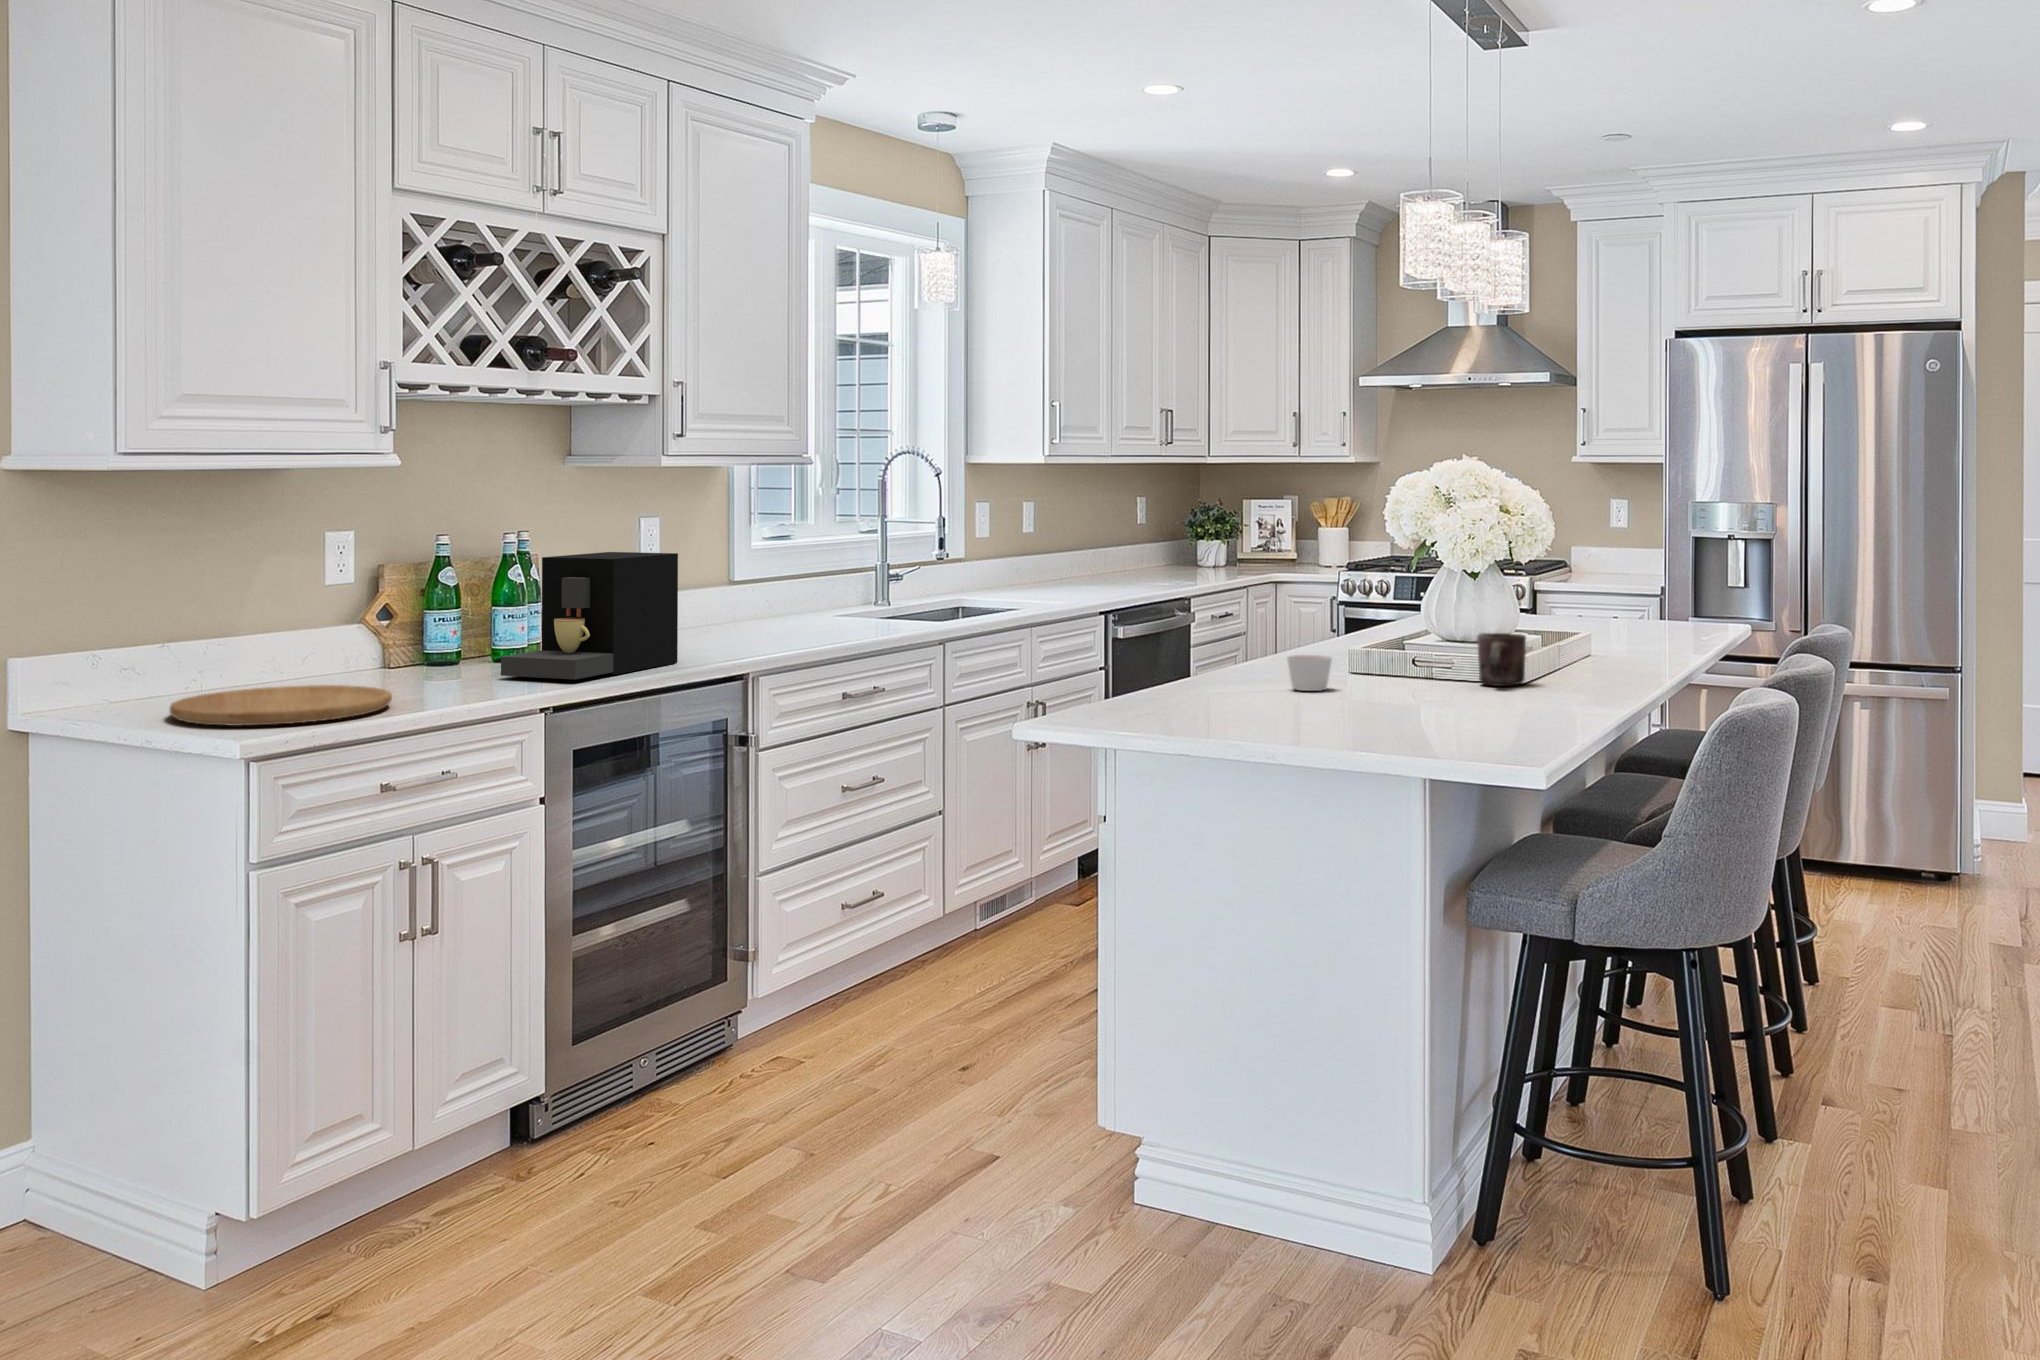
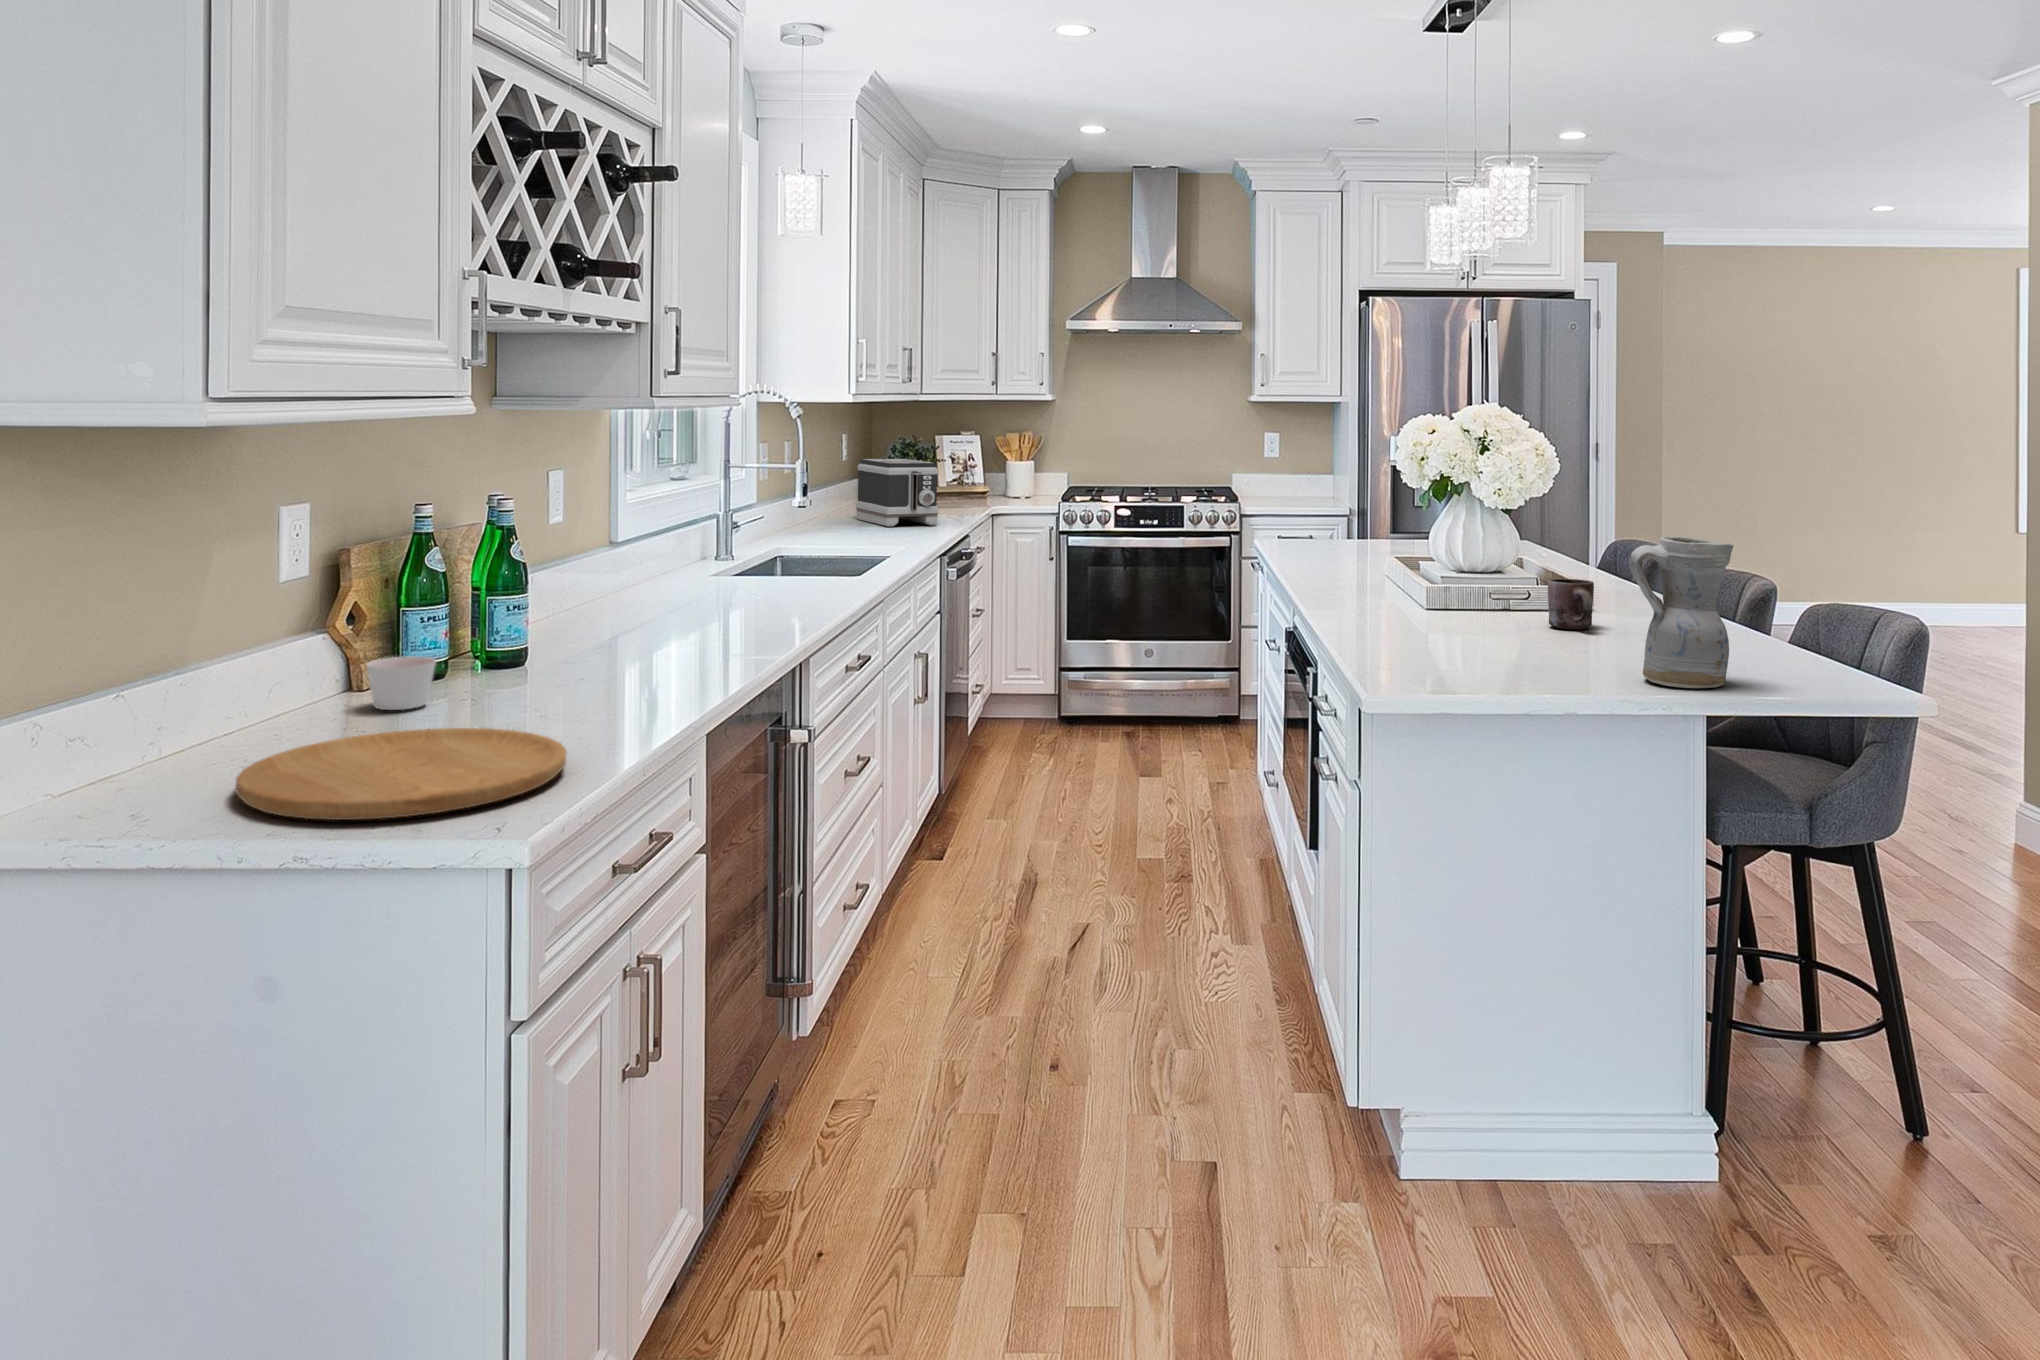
toaster: none [1103,522,1162,587] -> present [856,459,938,527]
coffee maker: present [501,552,678,679] -> none [571,518,729,690]
ceramic pitcher: none [1360,575,1461,729] -> present [1629,536,1733,688]
candle: present [1287,655,1332,691] -> present [367,656,436,710]

